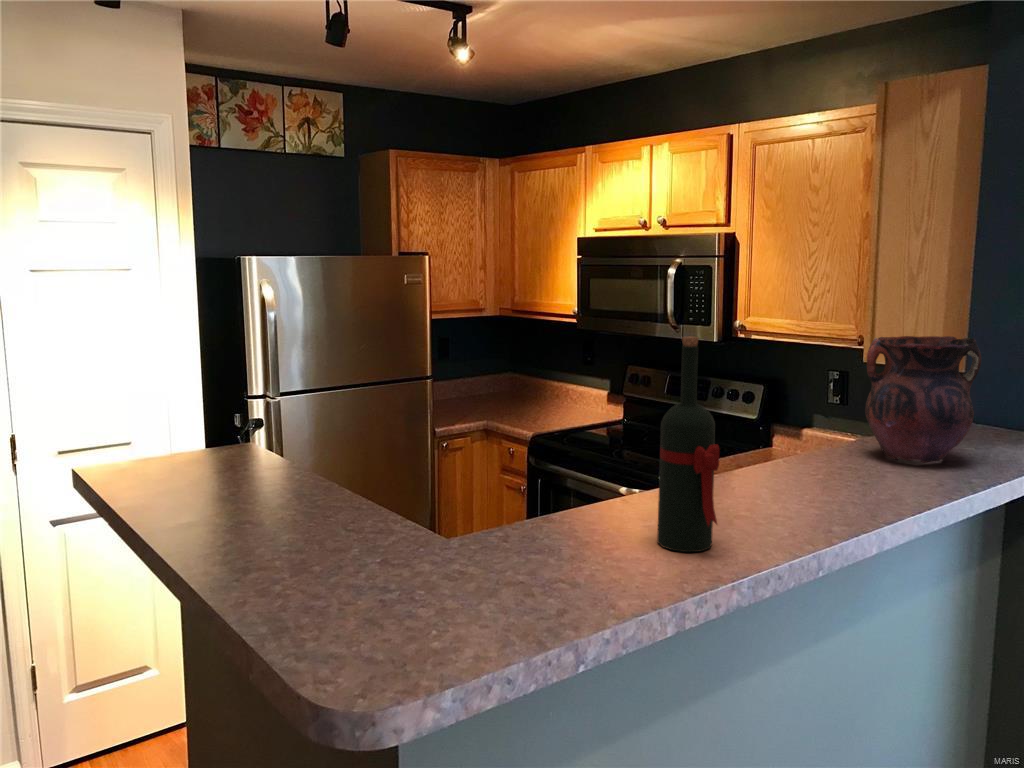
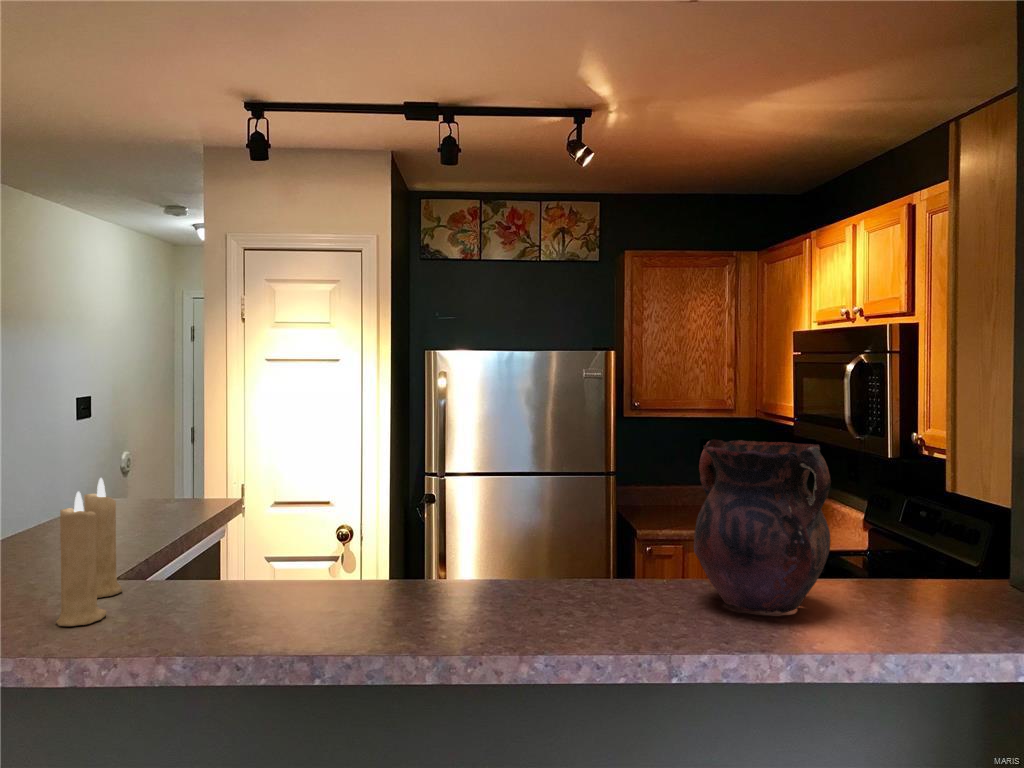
wine bottle: present [657,337,720,552] -> none [208,406,267,624]
candle: none [479,423,608,591] -> present [56,478,122,626]

